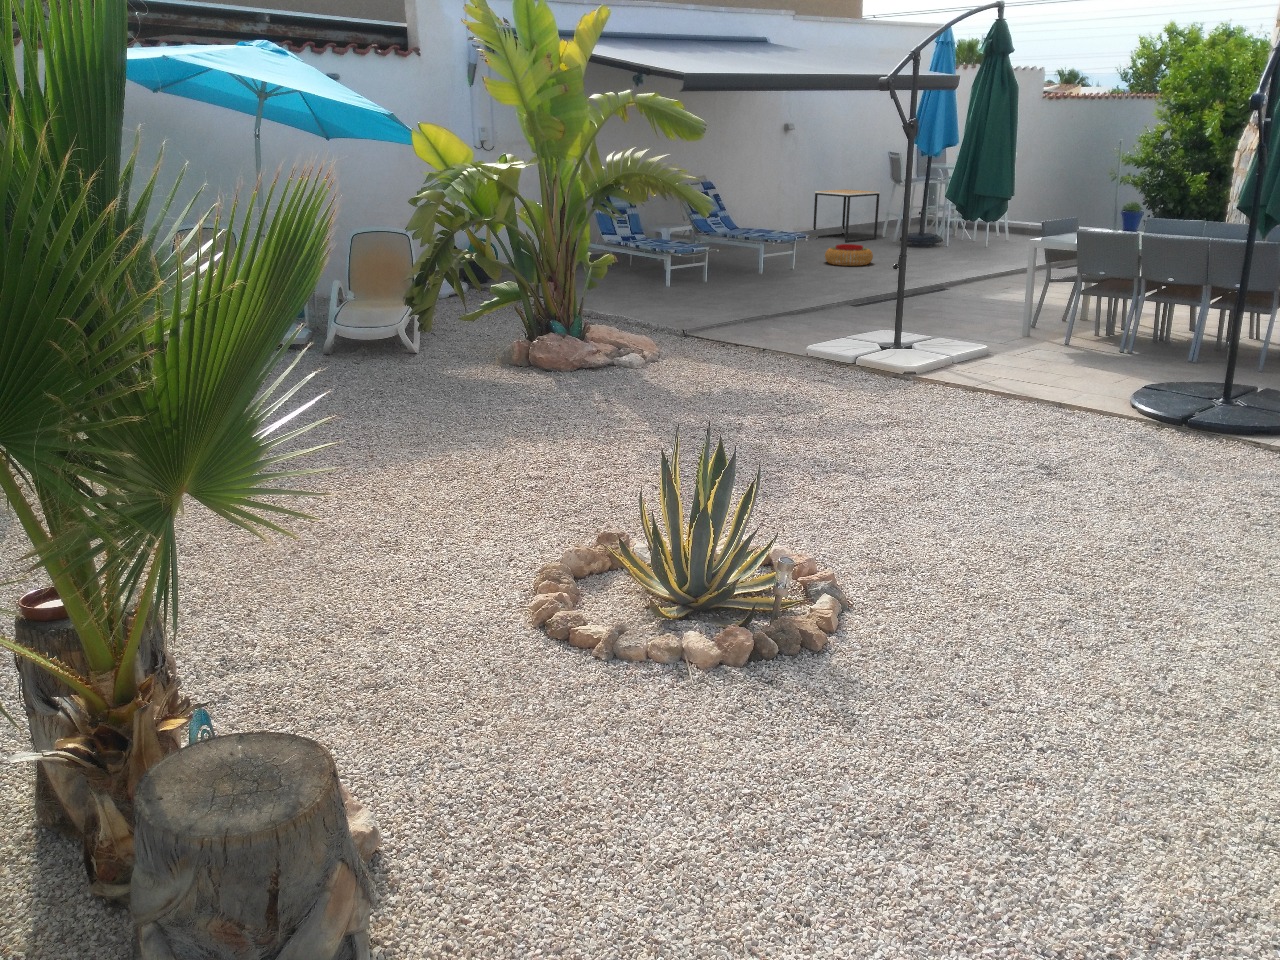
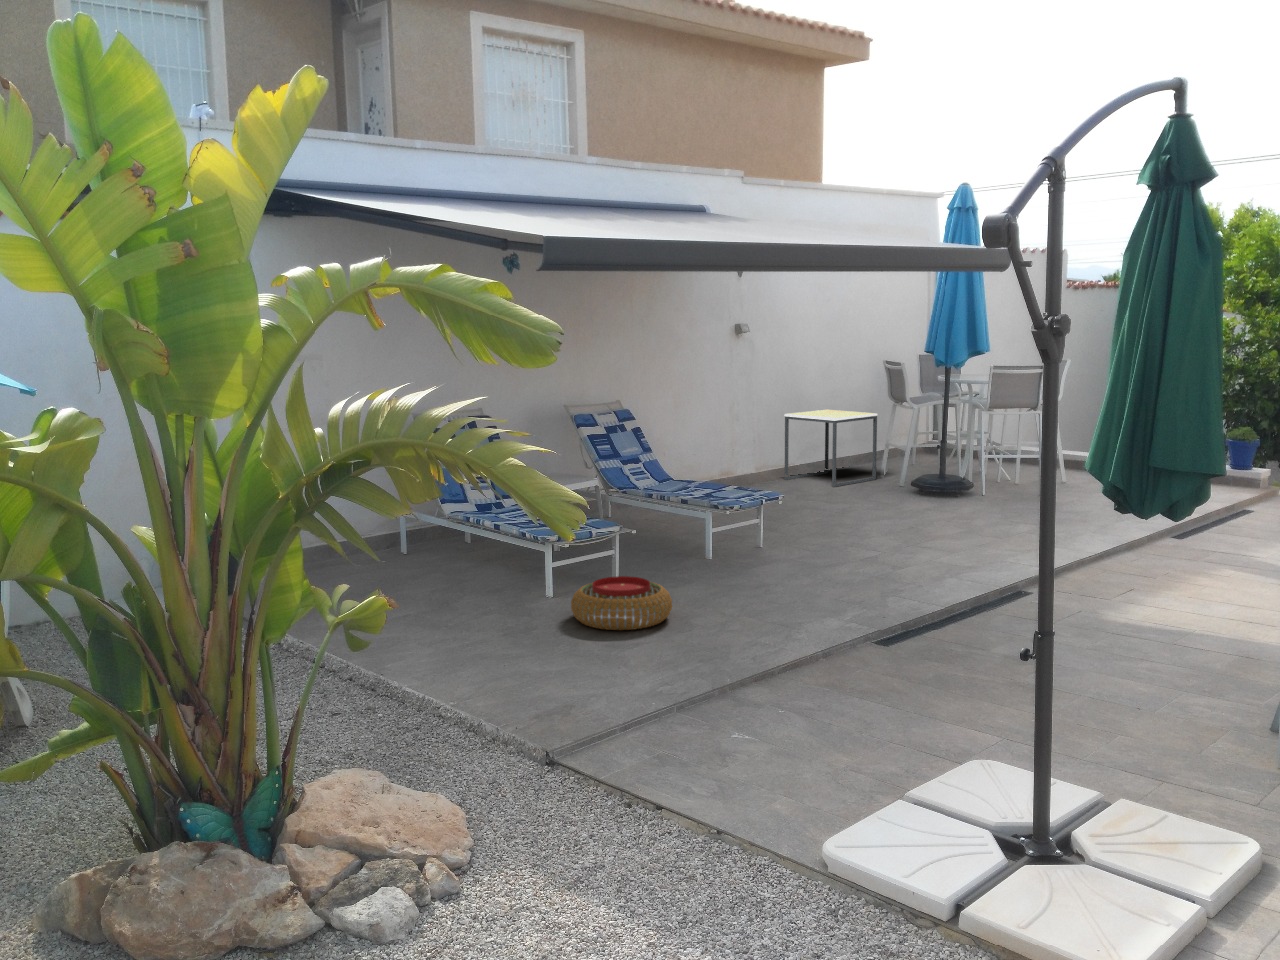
pouf: present [825,244,873,266] -> present [571,576,672,630]

